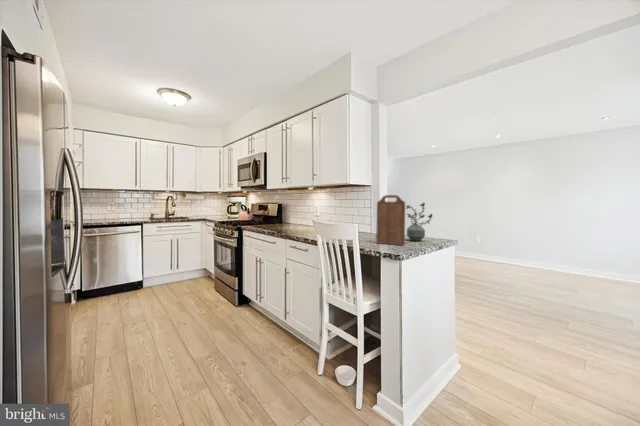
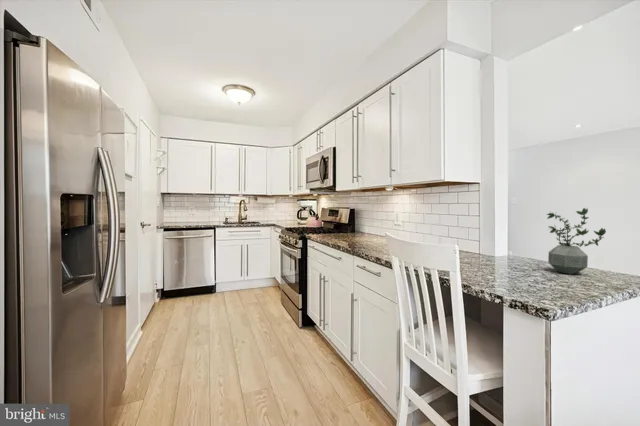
cutting board: present [376,195,405,246] -> none [491,196,550,283]

